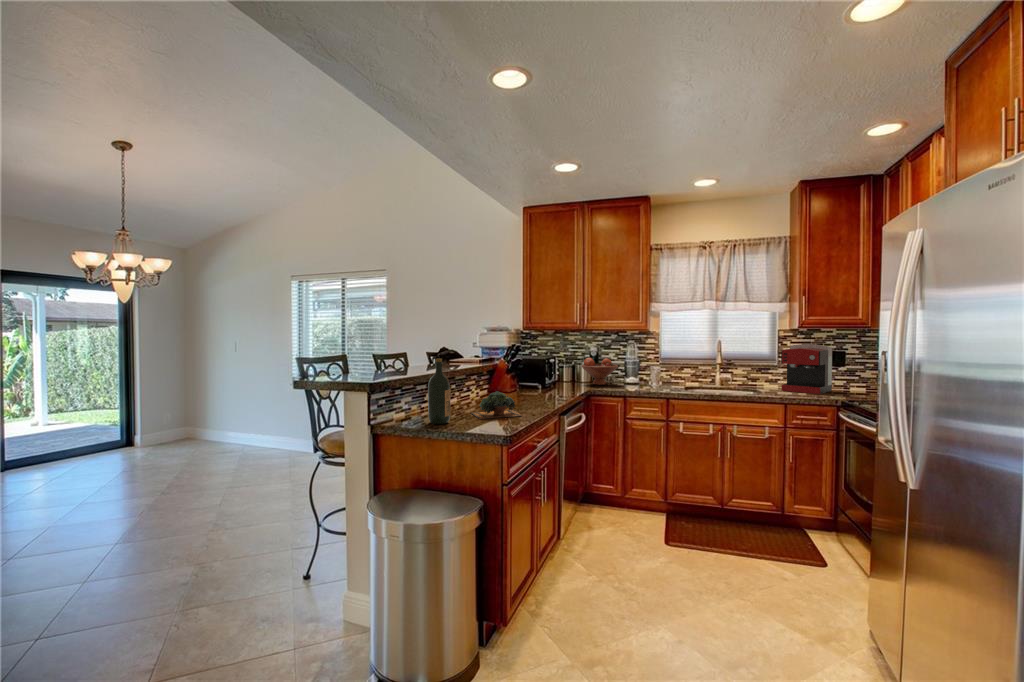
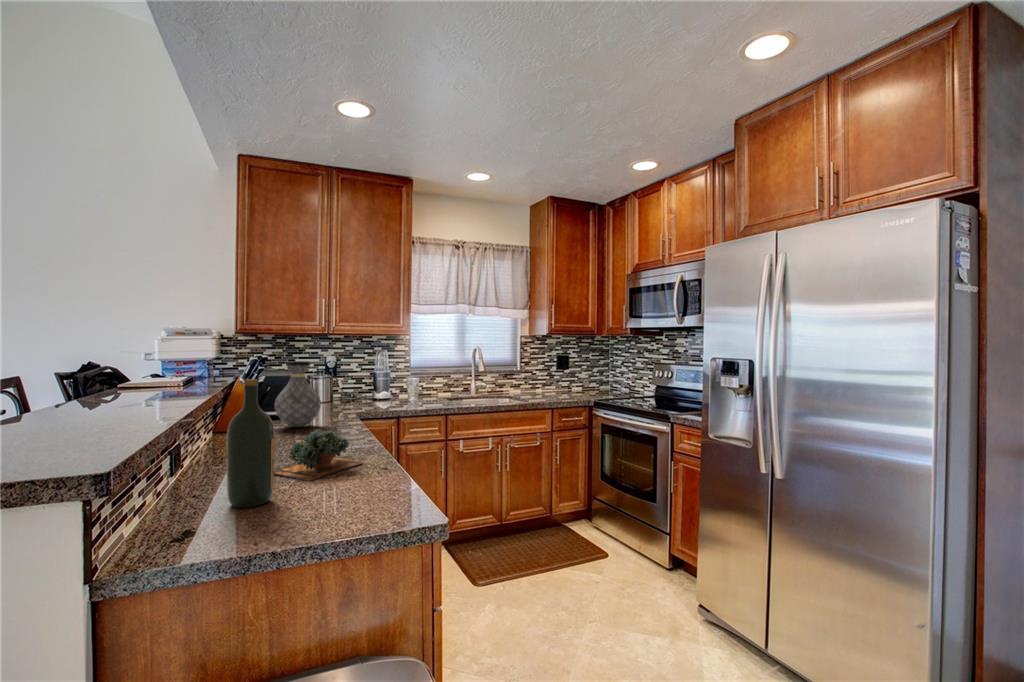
coffee maker: present [781,344,832,394] -> none [531,349,564,396]
vase: none [522,351,551,394] -> present [275,362,321,427]
fruit bowl: present [582,358,618,385] -> none [324,370,374,405]

